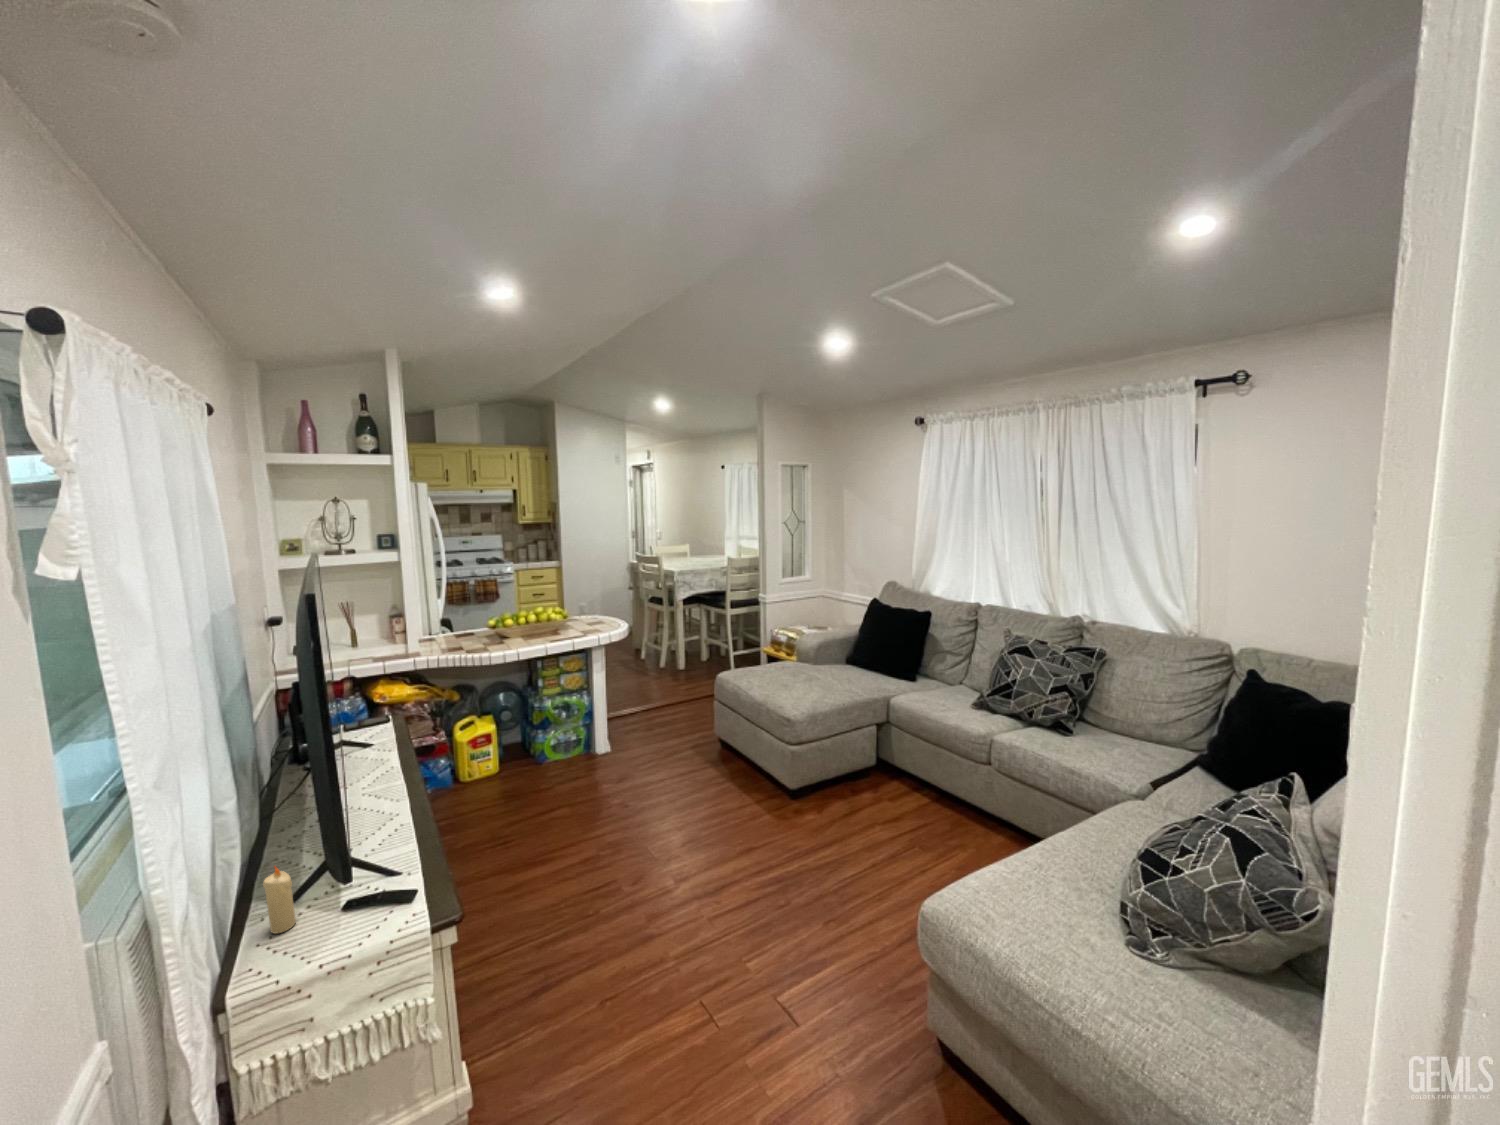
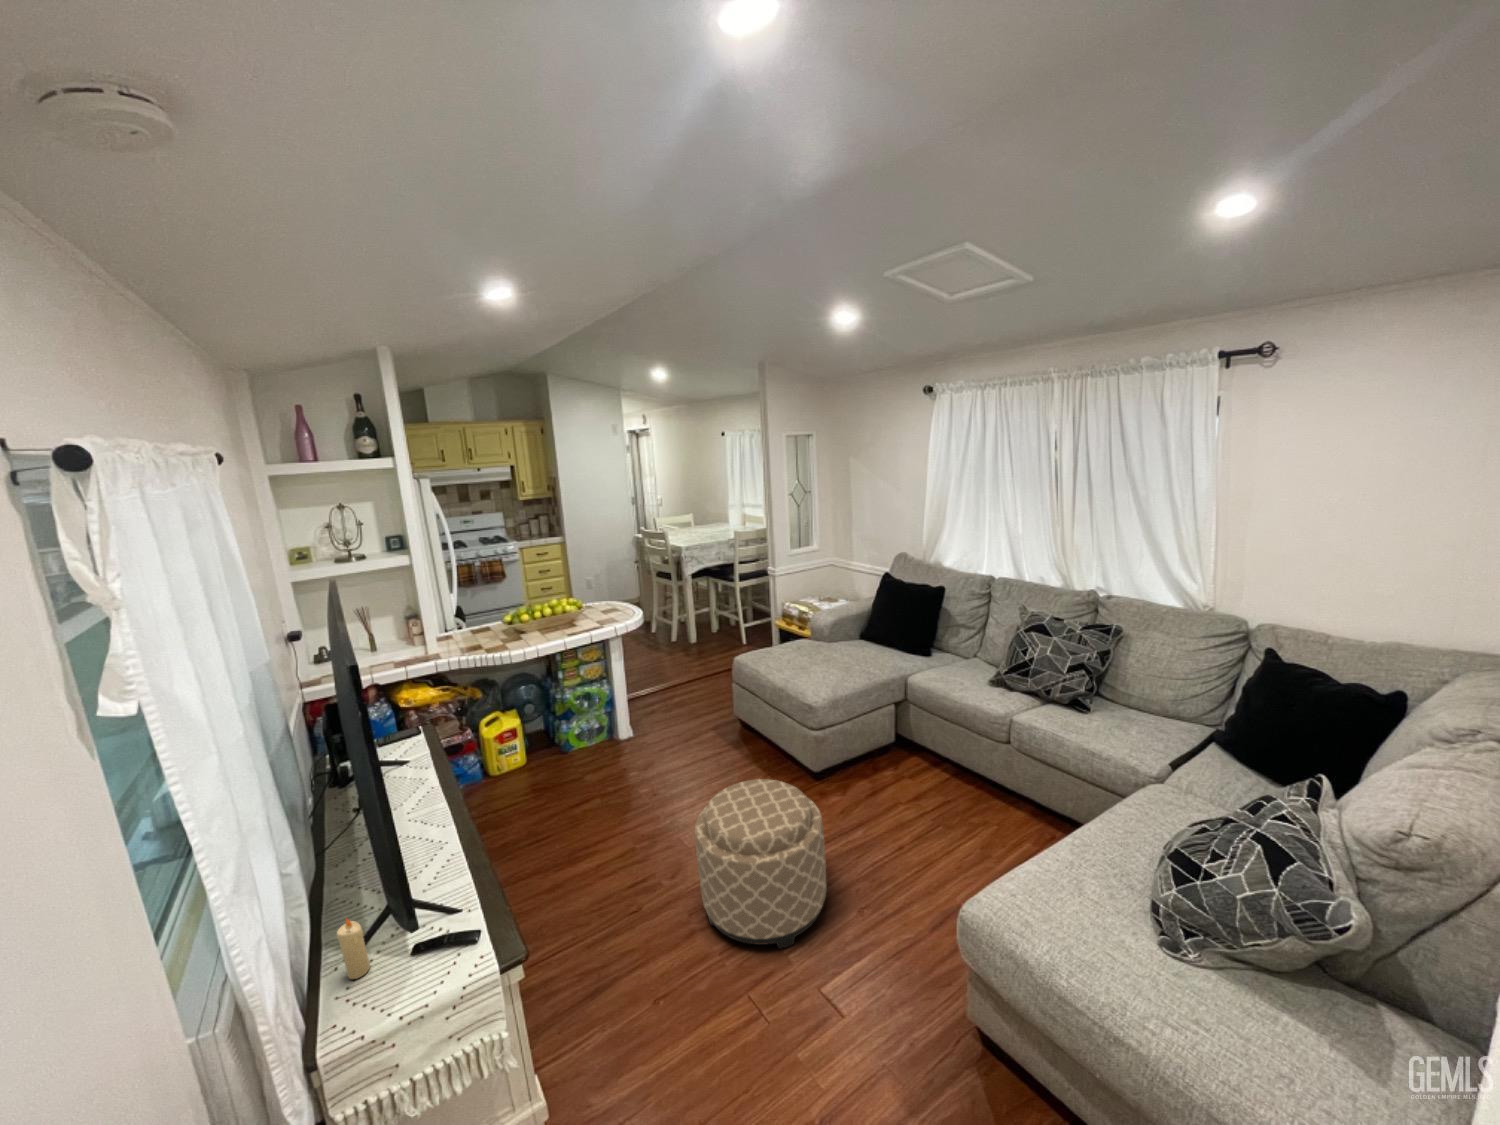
ottoman: none [658,780,791,955] -> present [695,779,826,949]

